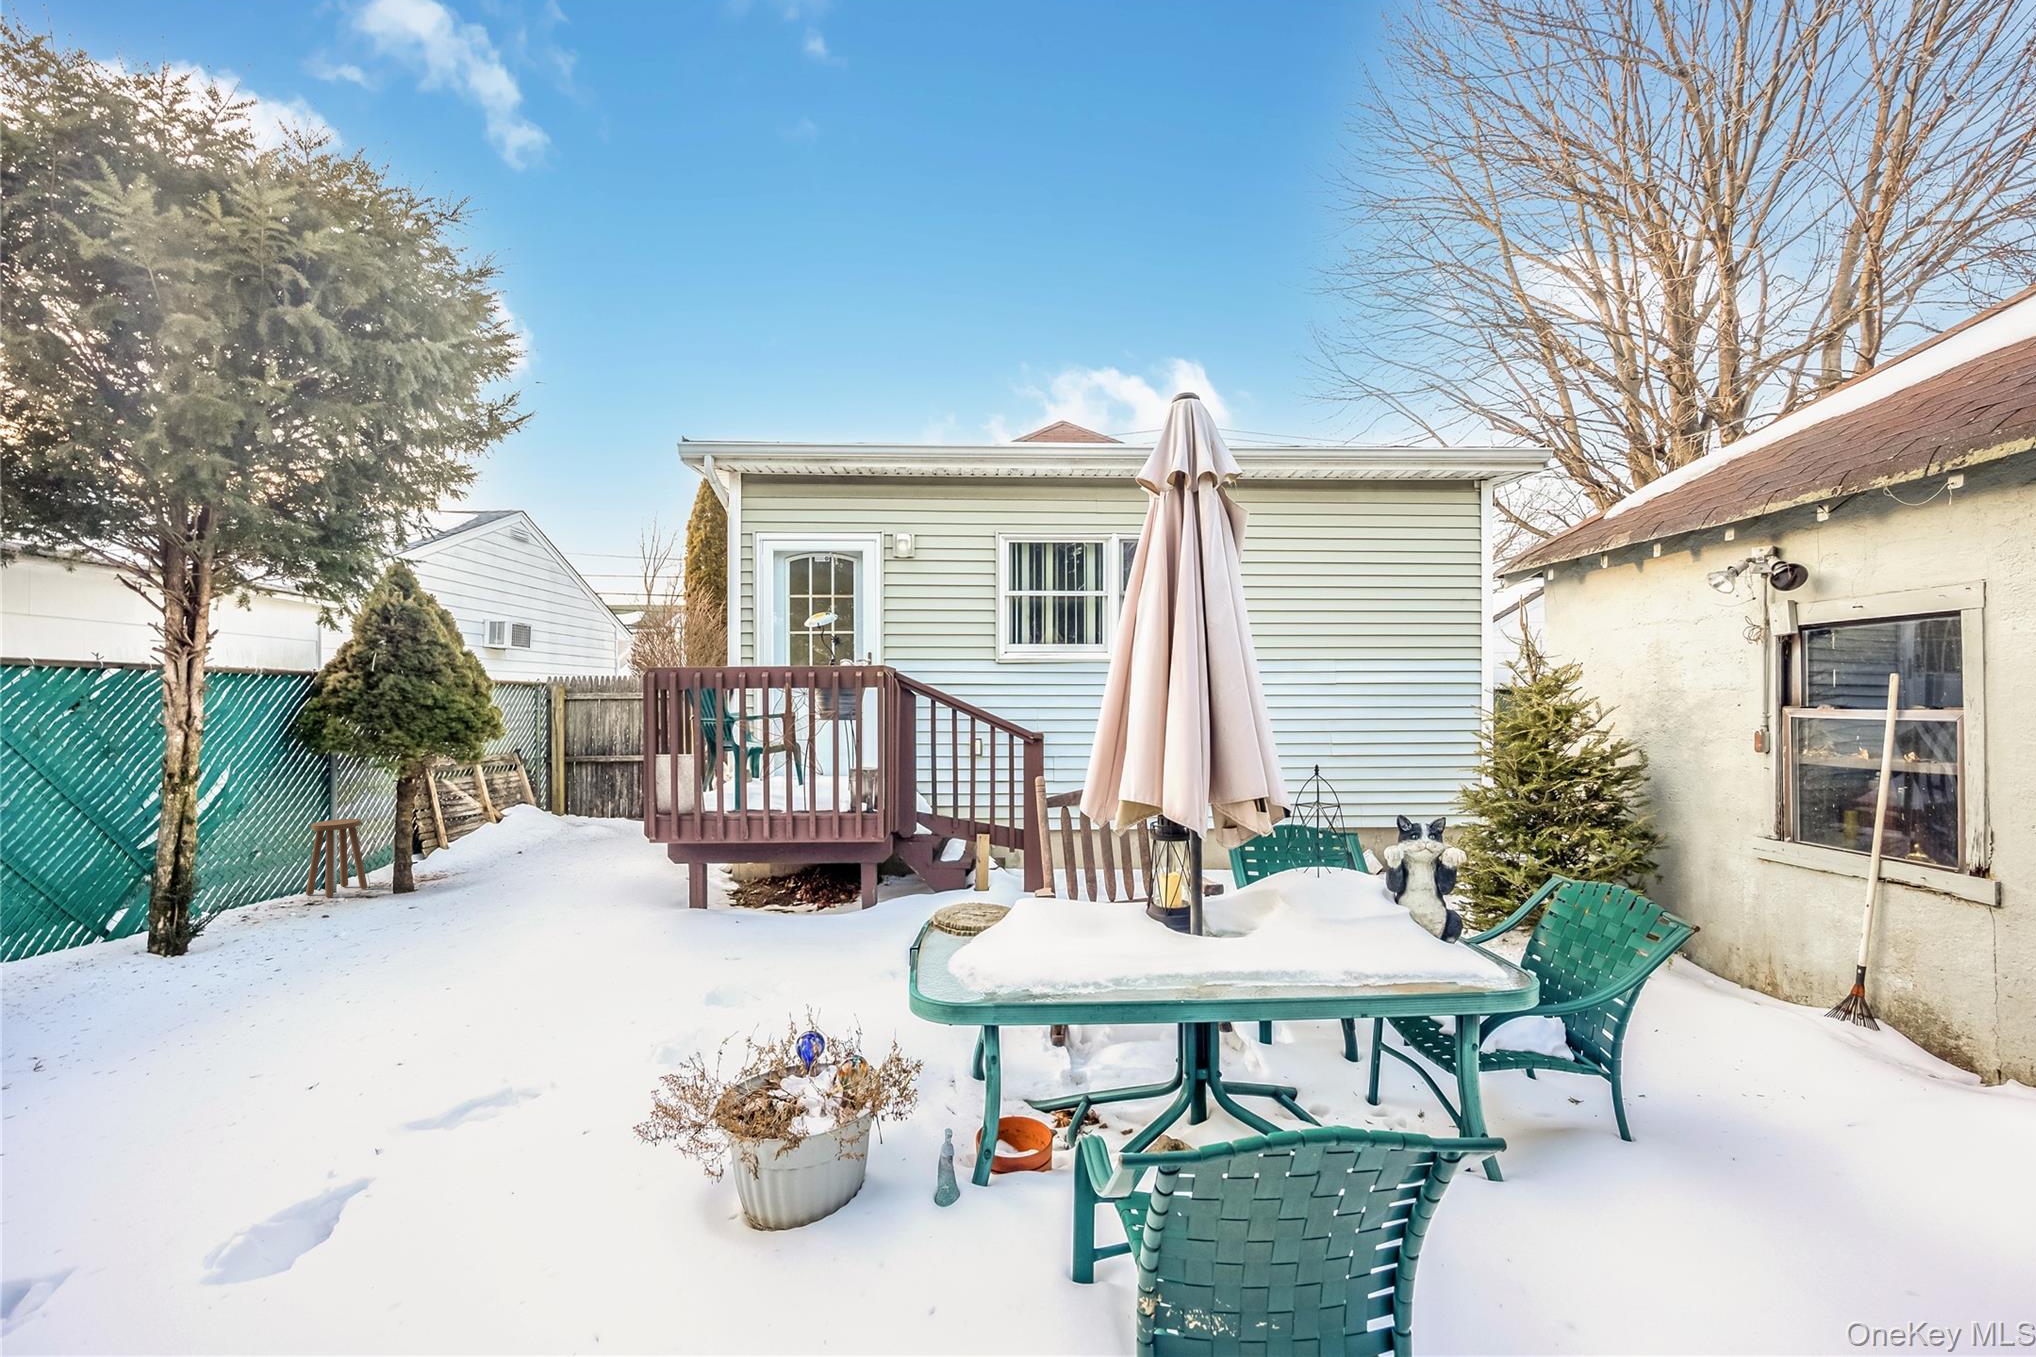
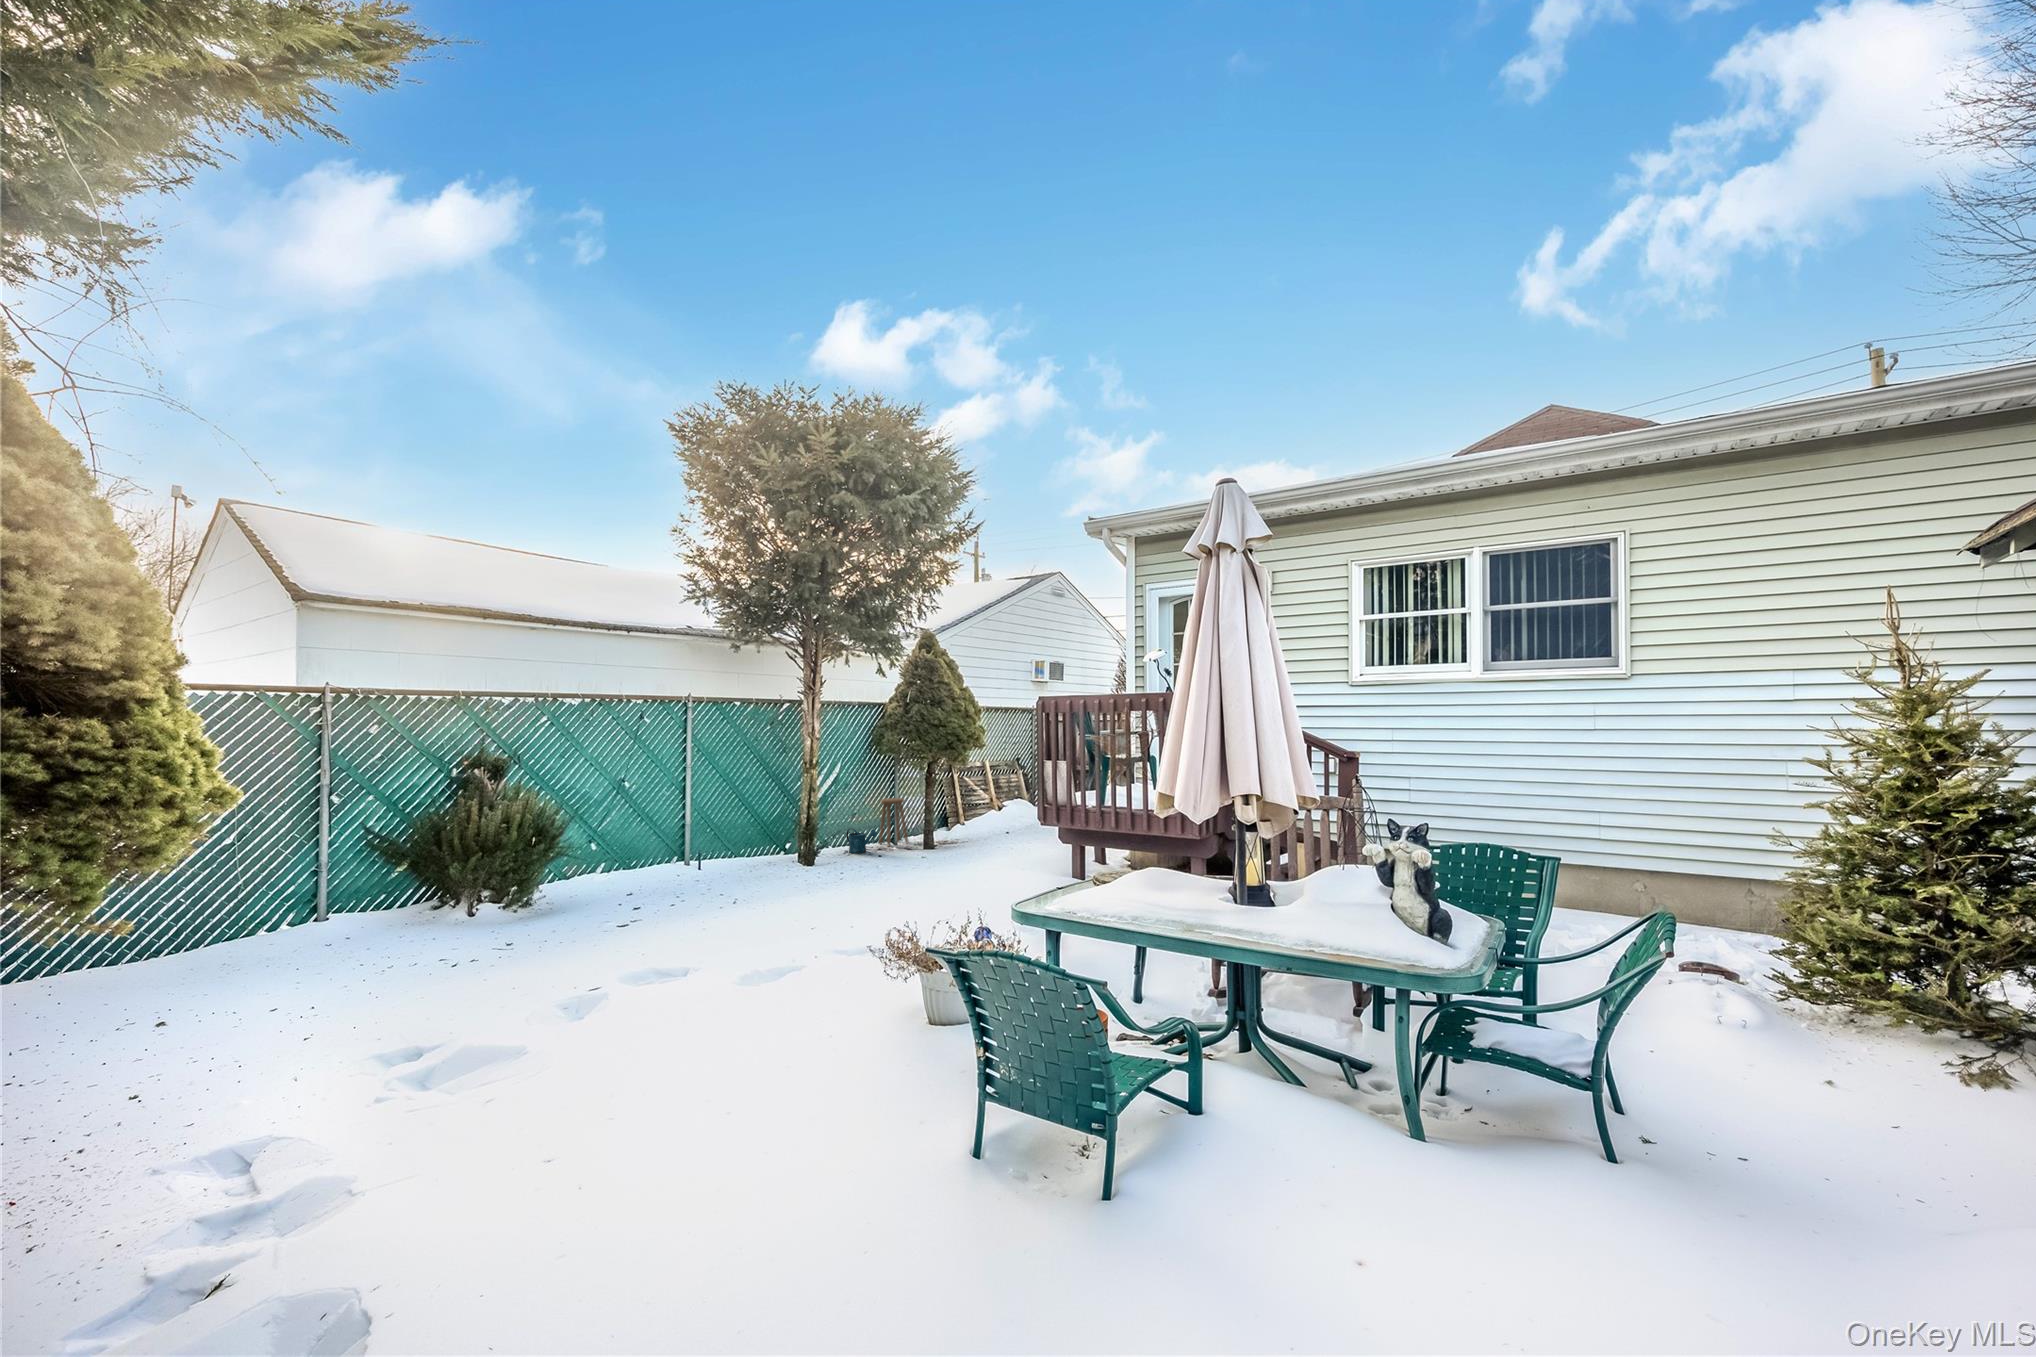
watering can: none [243,875,313,919] -> present [846,829,877,854]

